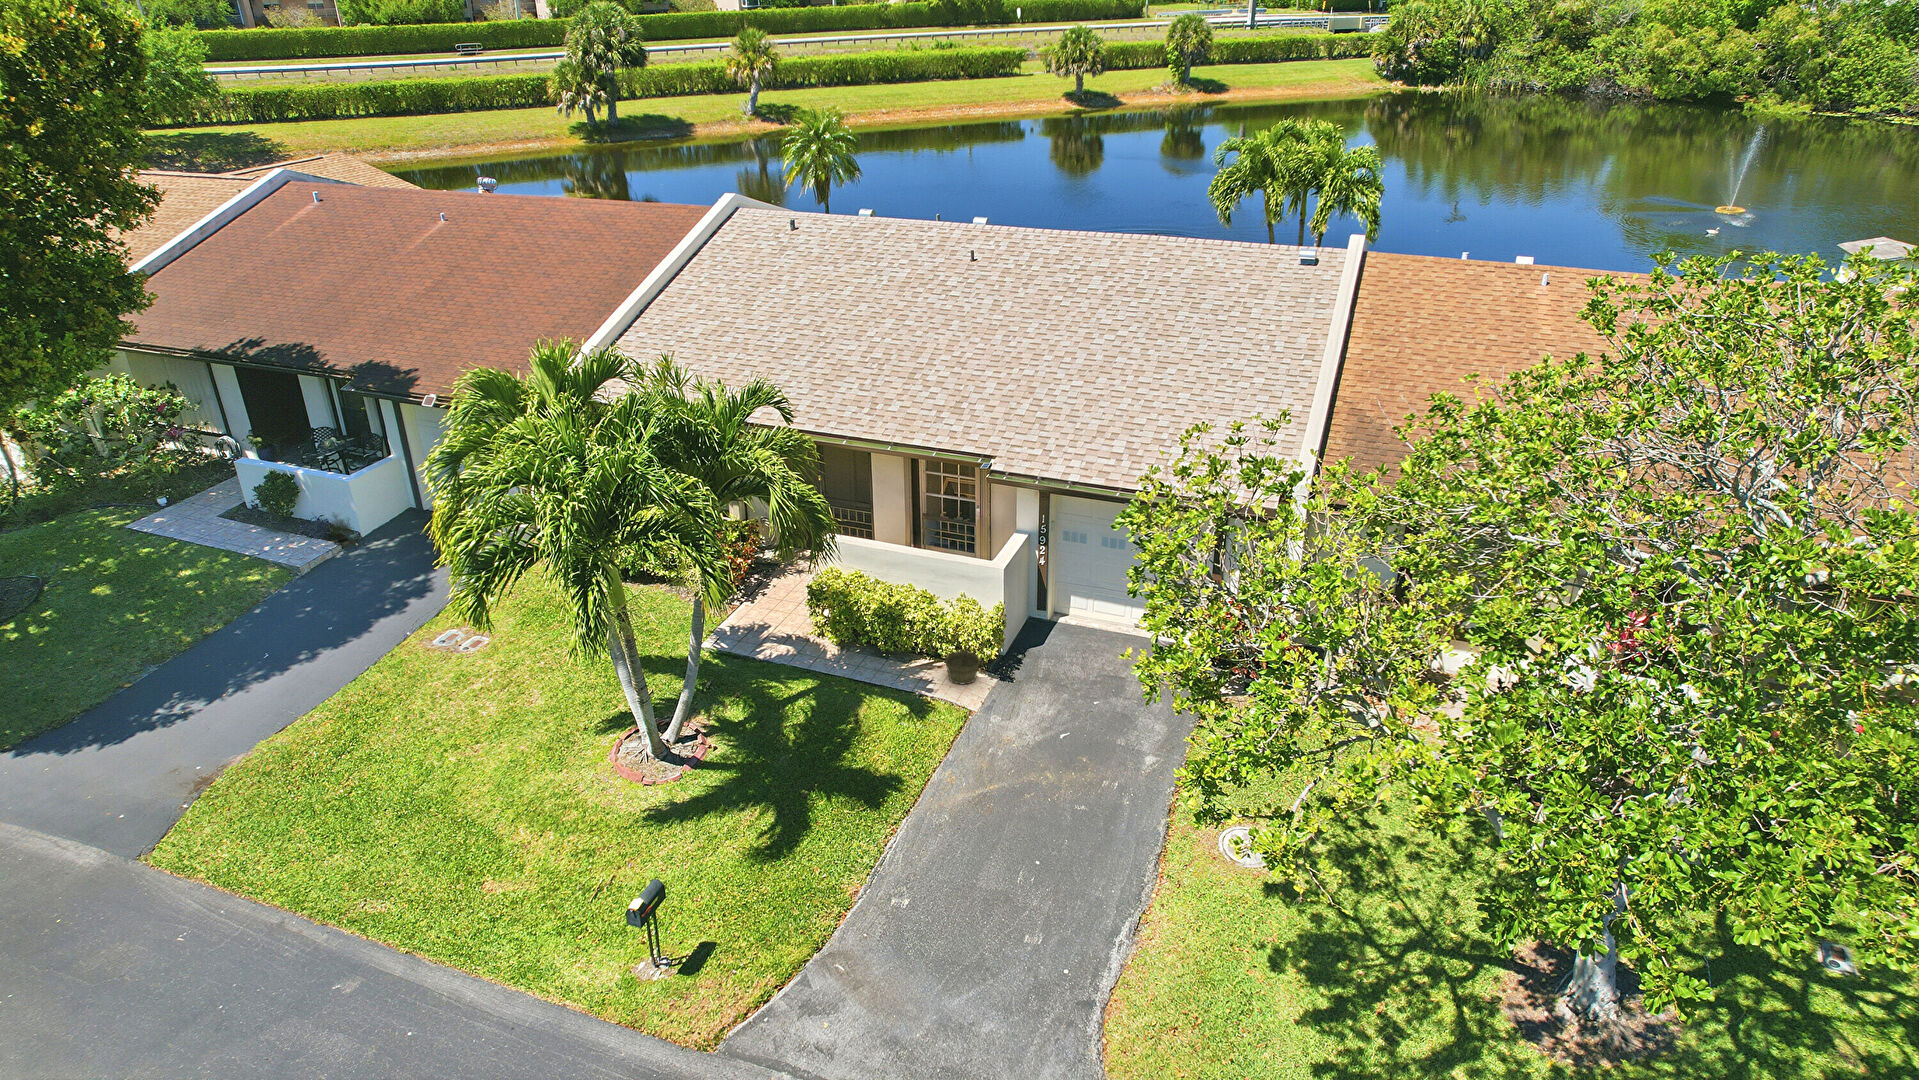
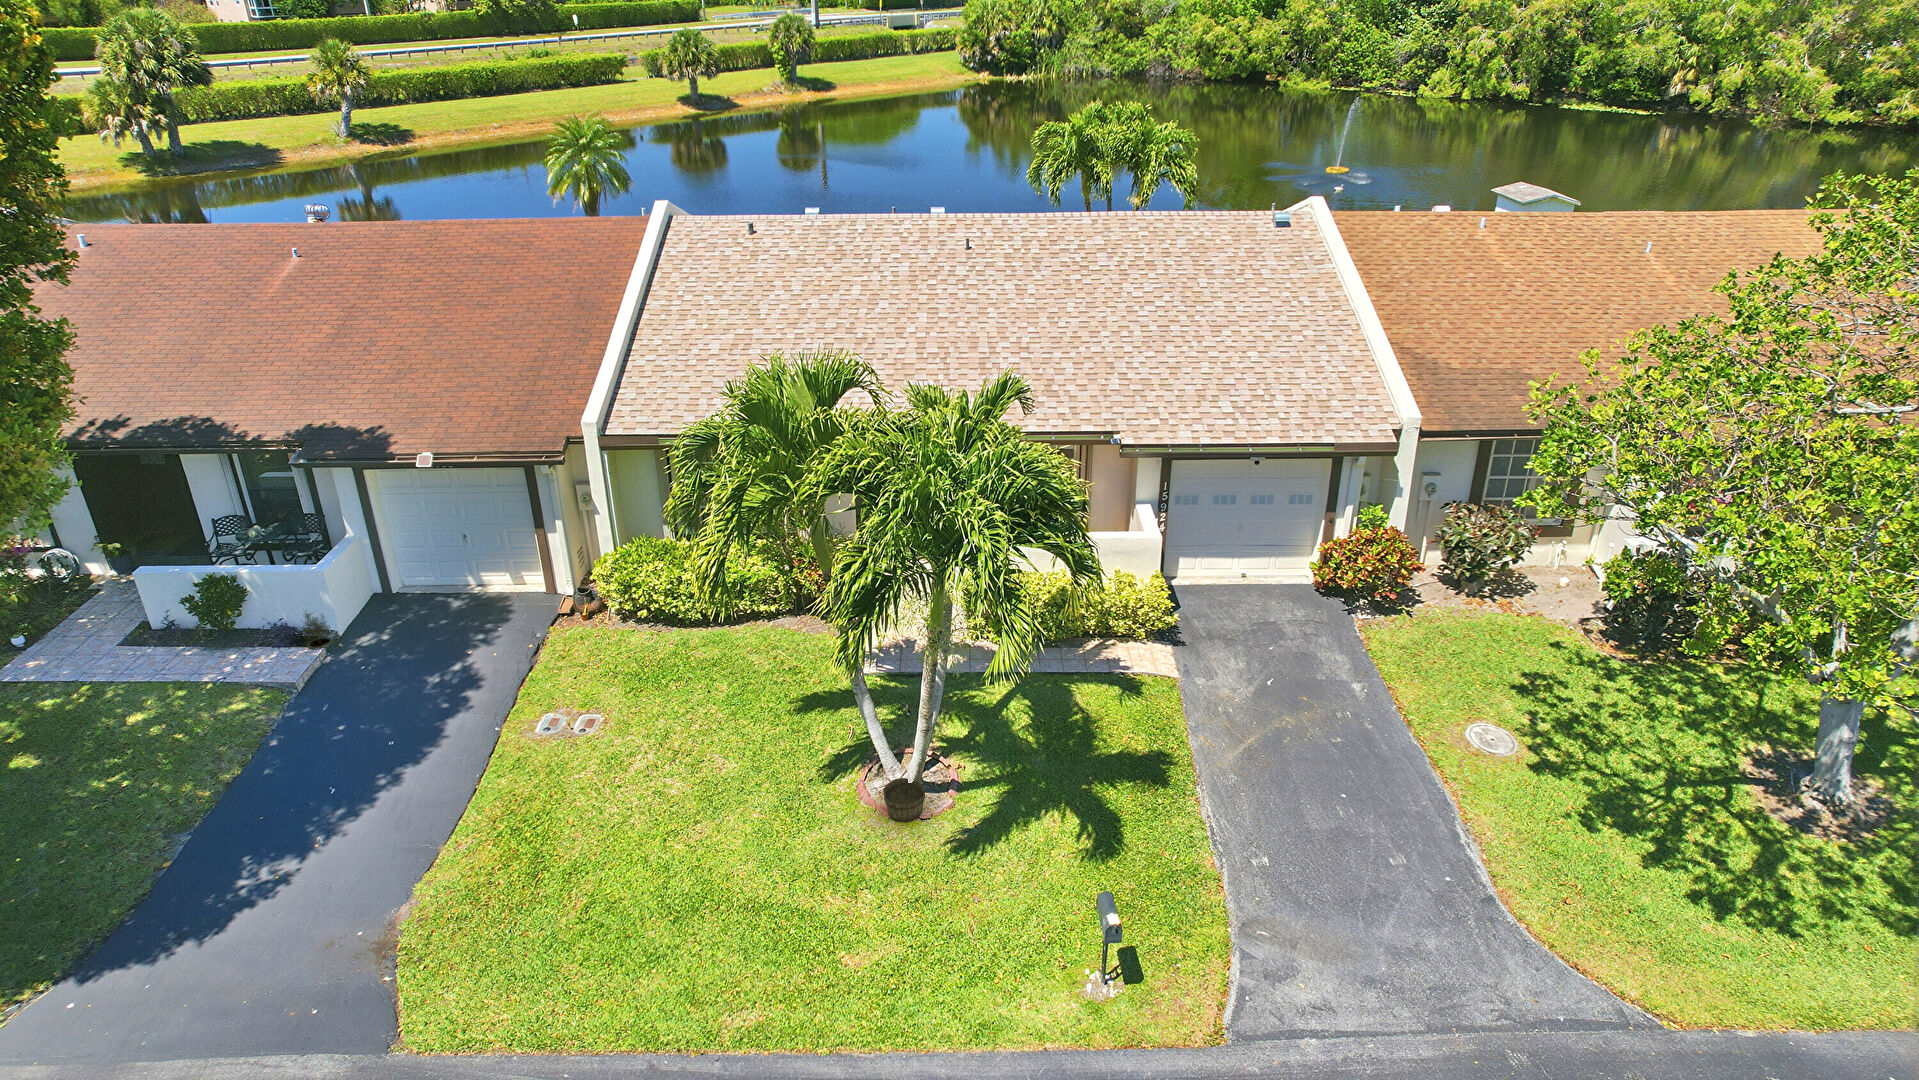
wooden bucket: present [946,650,980,685] -> present [883,778,926,822]

